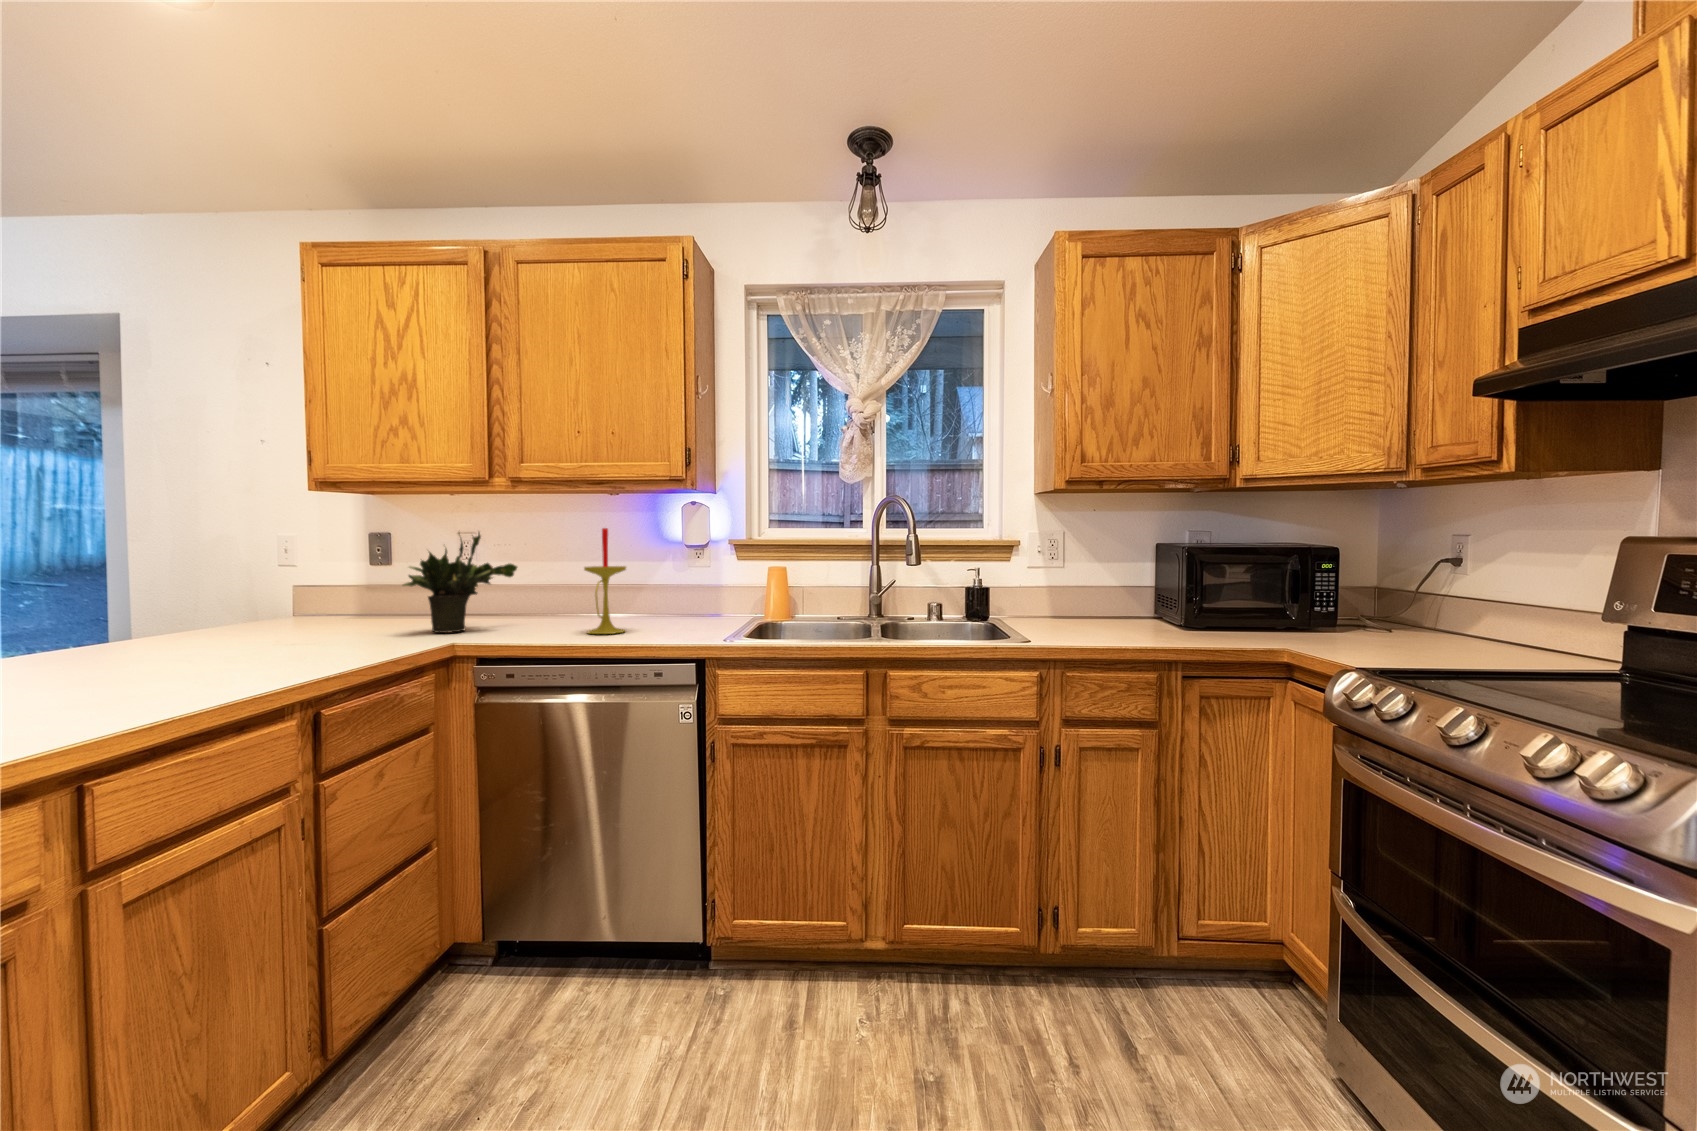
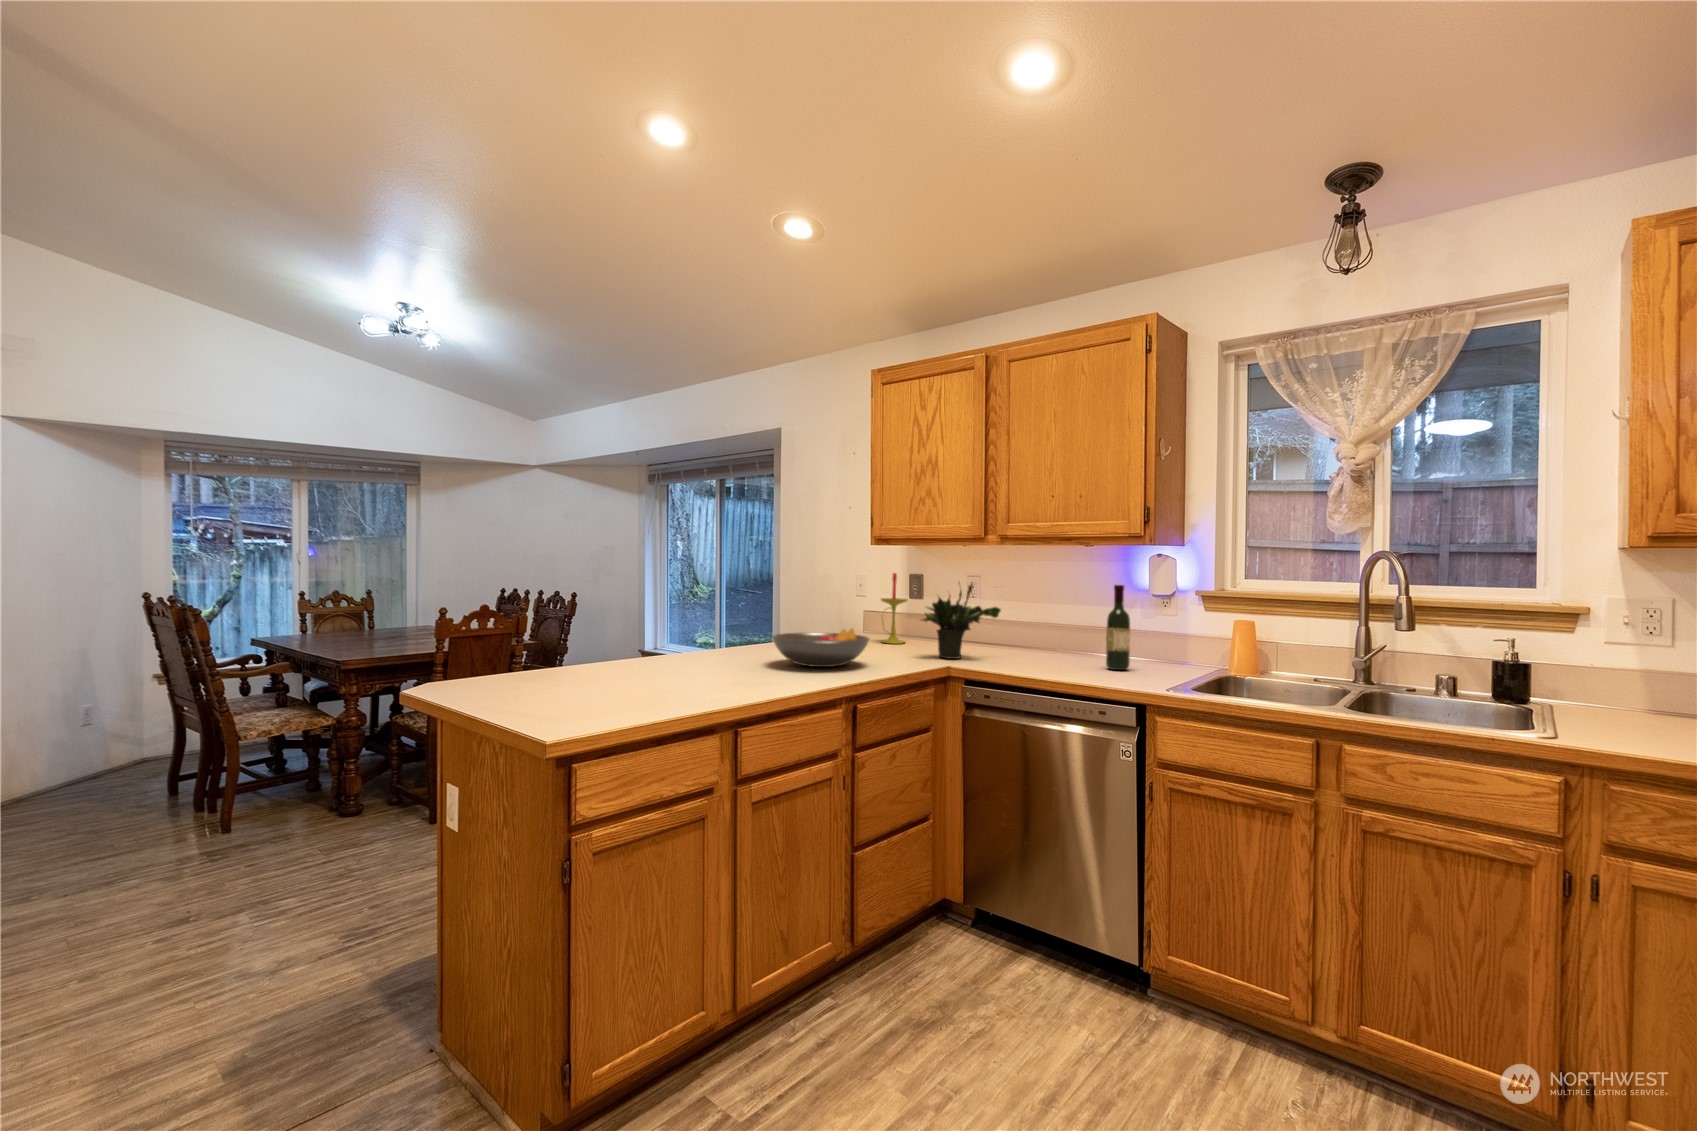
candle: present [584,528,626,634] -> present [881,573,908,644]
wine bottle: none [648,532,673,626] -> present [1106,585,1130,670]
fruit bowl: none [112,602,319,666] -> present [772,629,869,667]

